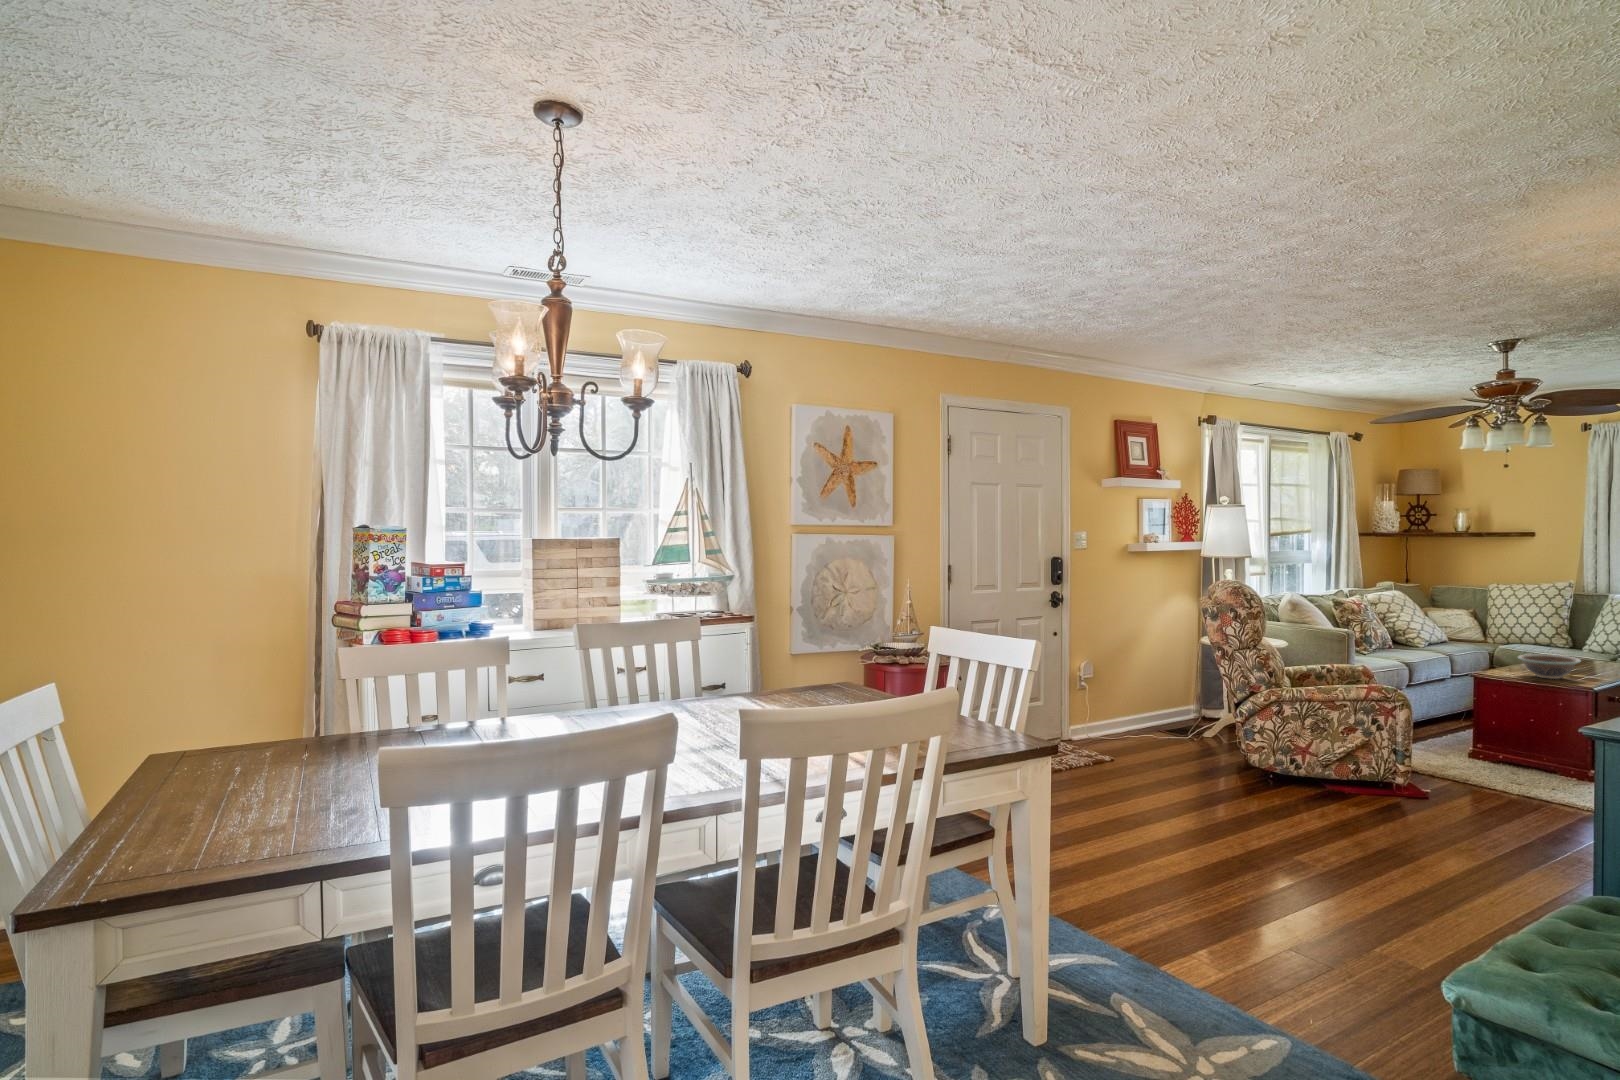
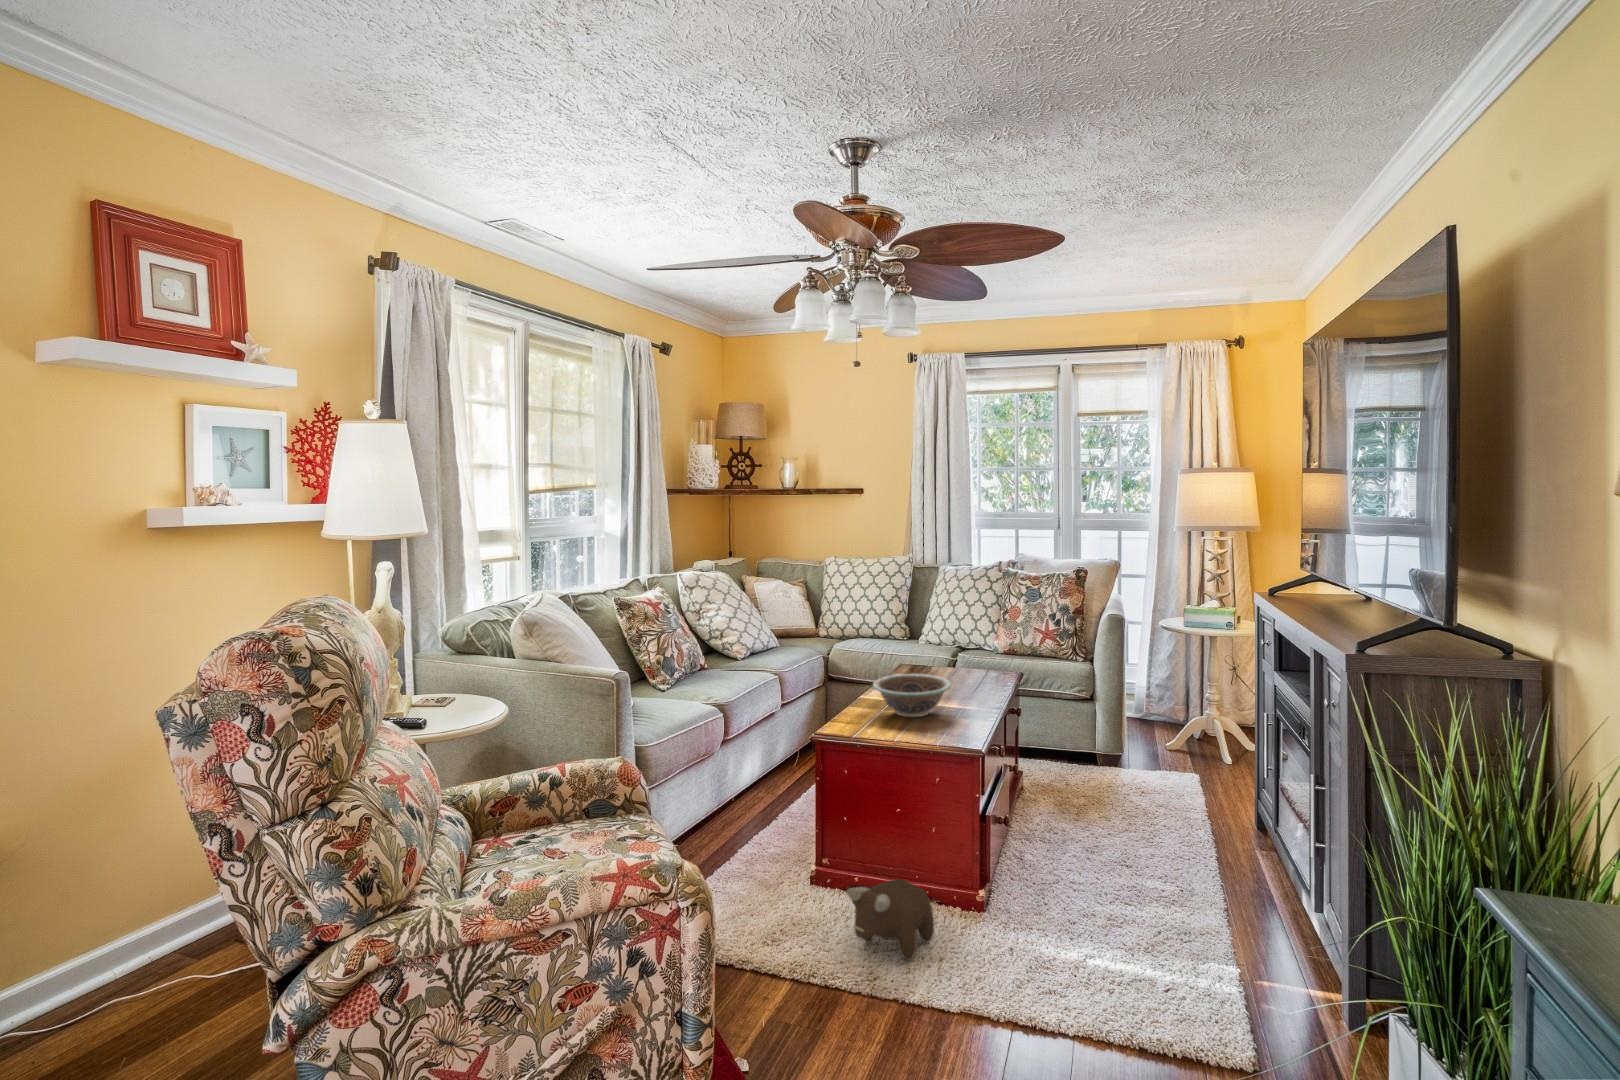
plush toy: none [1487,749,1549,792] -> present [847,879,934,961]

